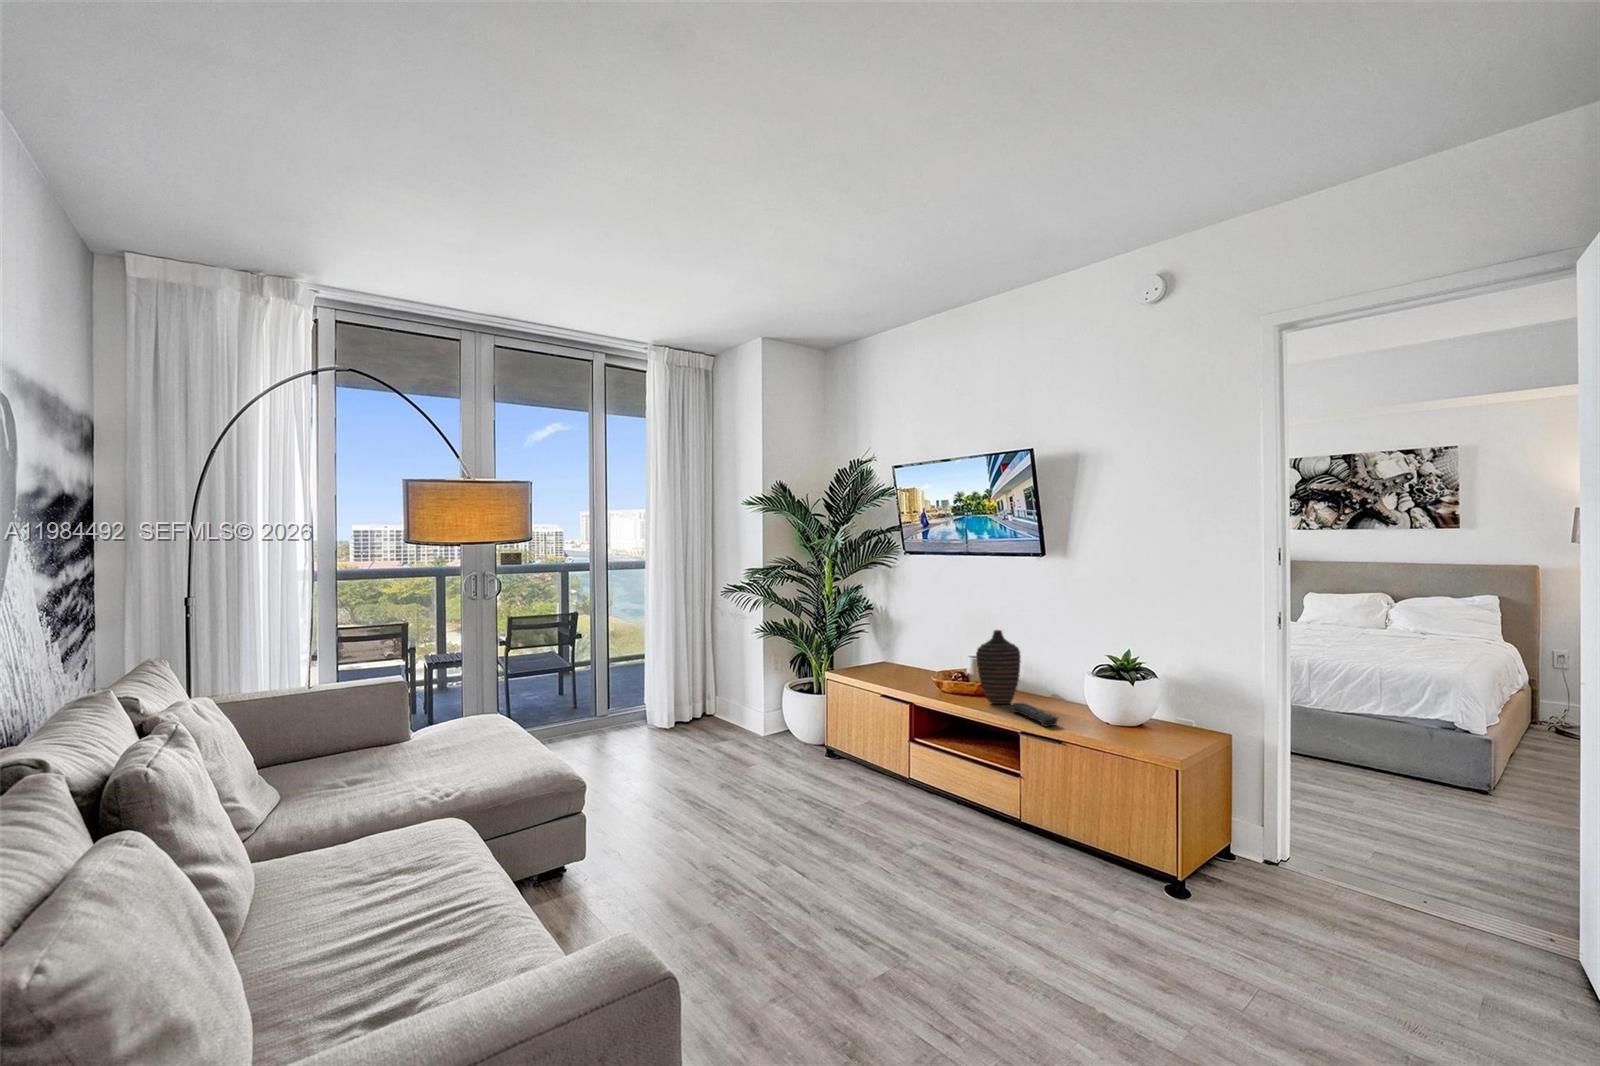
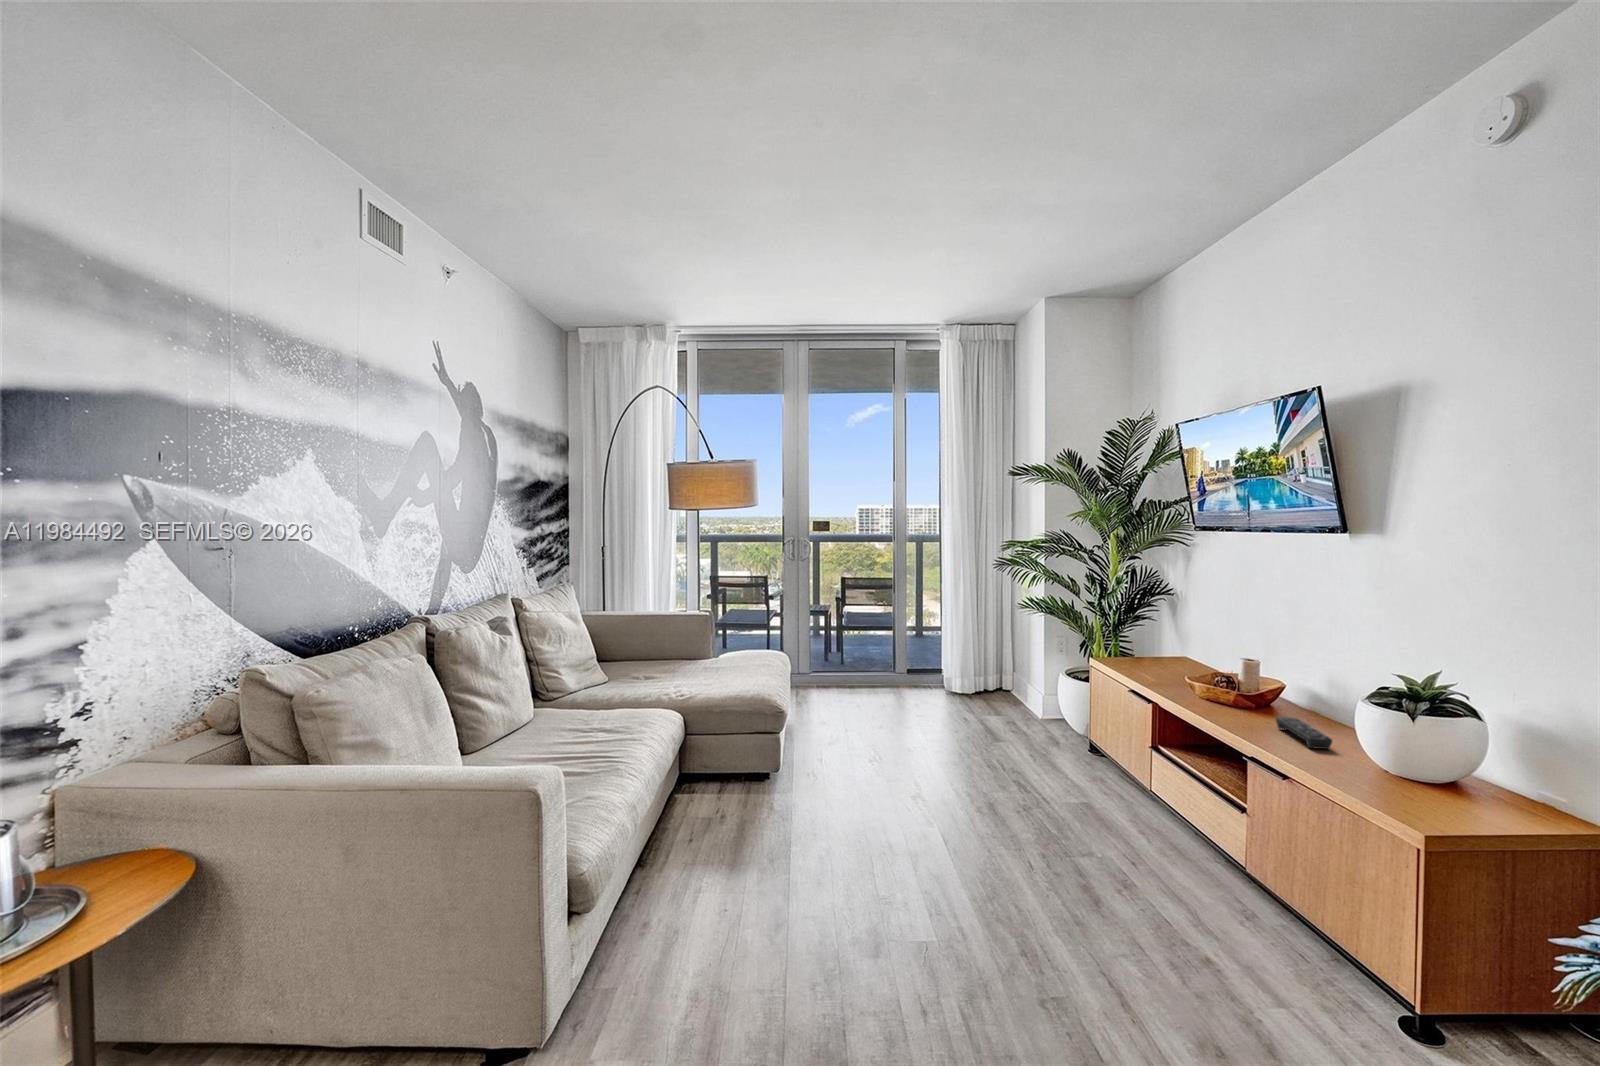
decorative vase: present [976,630,1021,704] -> none [1237,622,1302,719]

